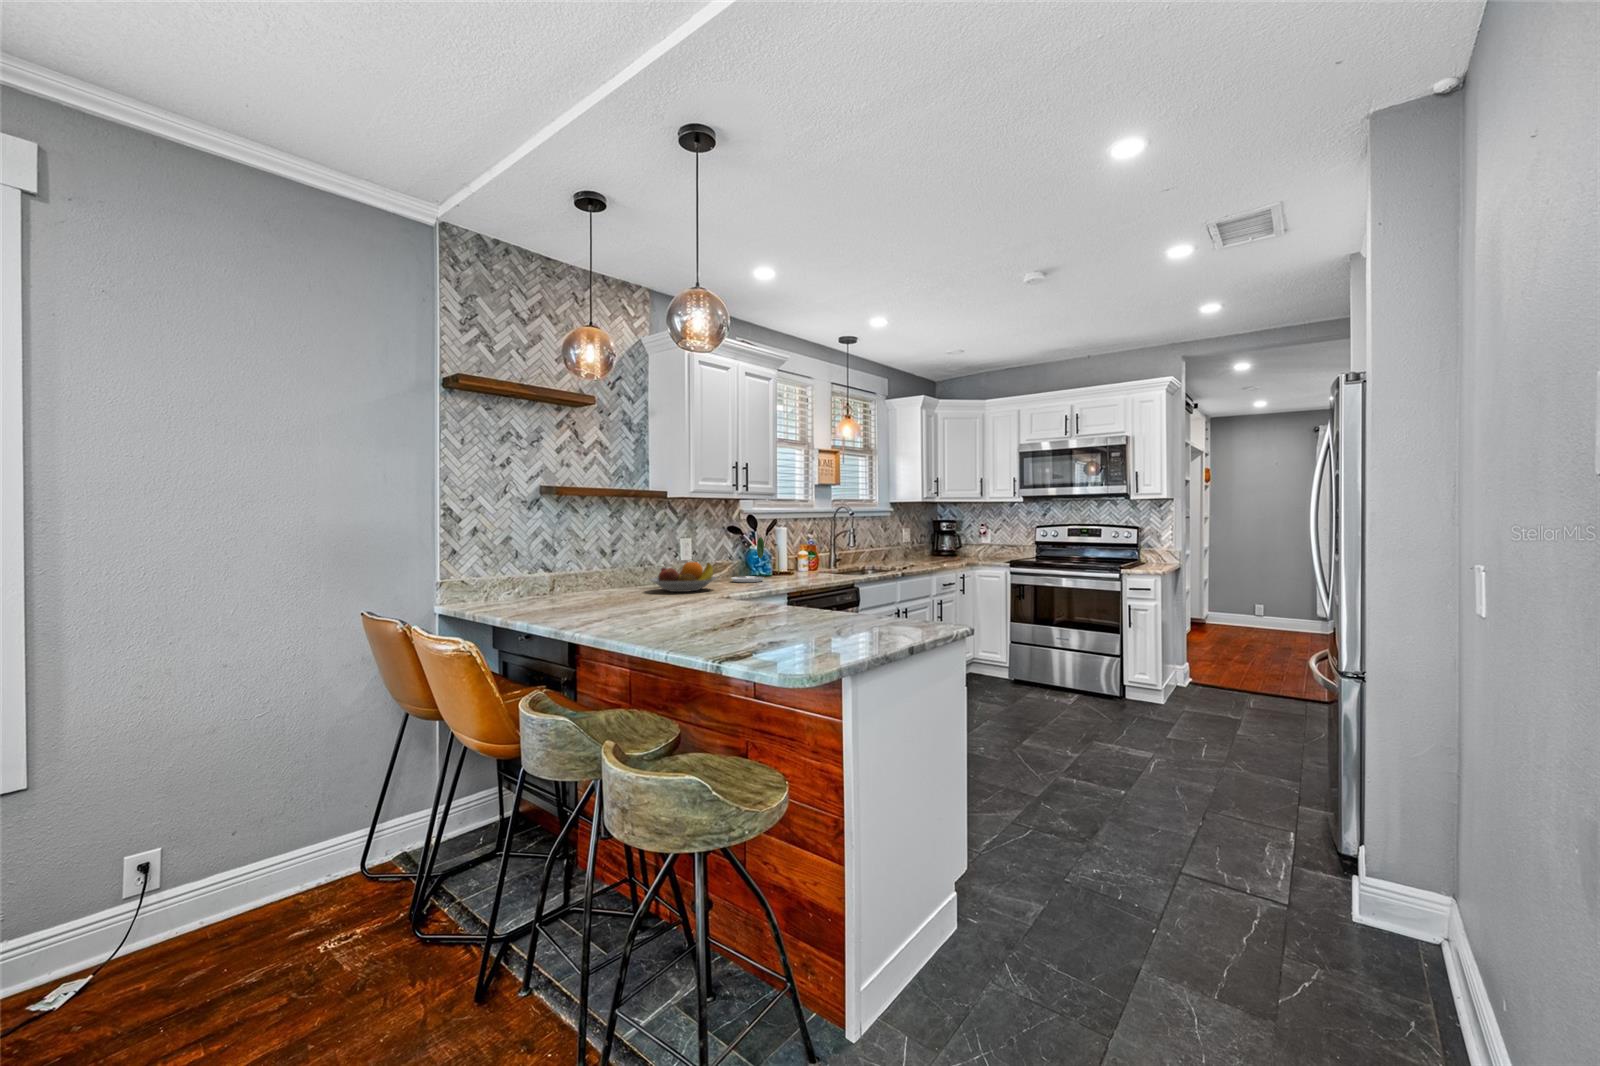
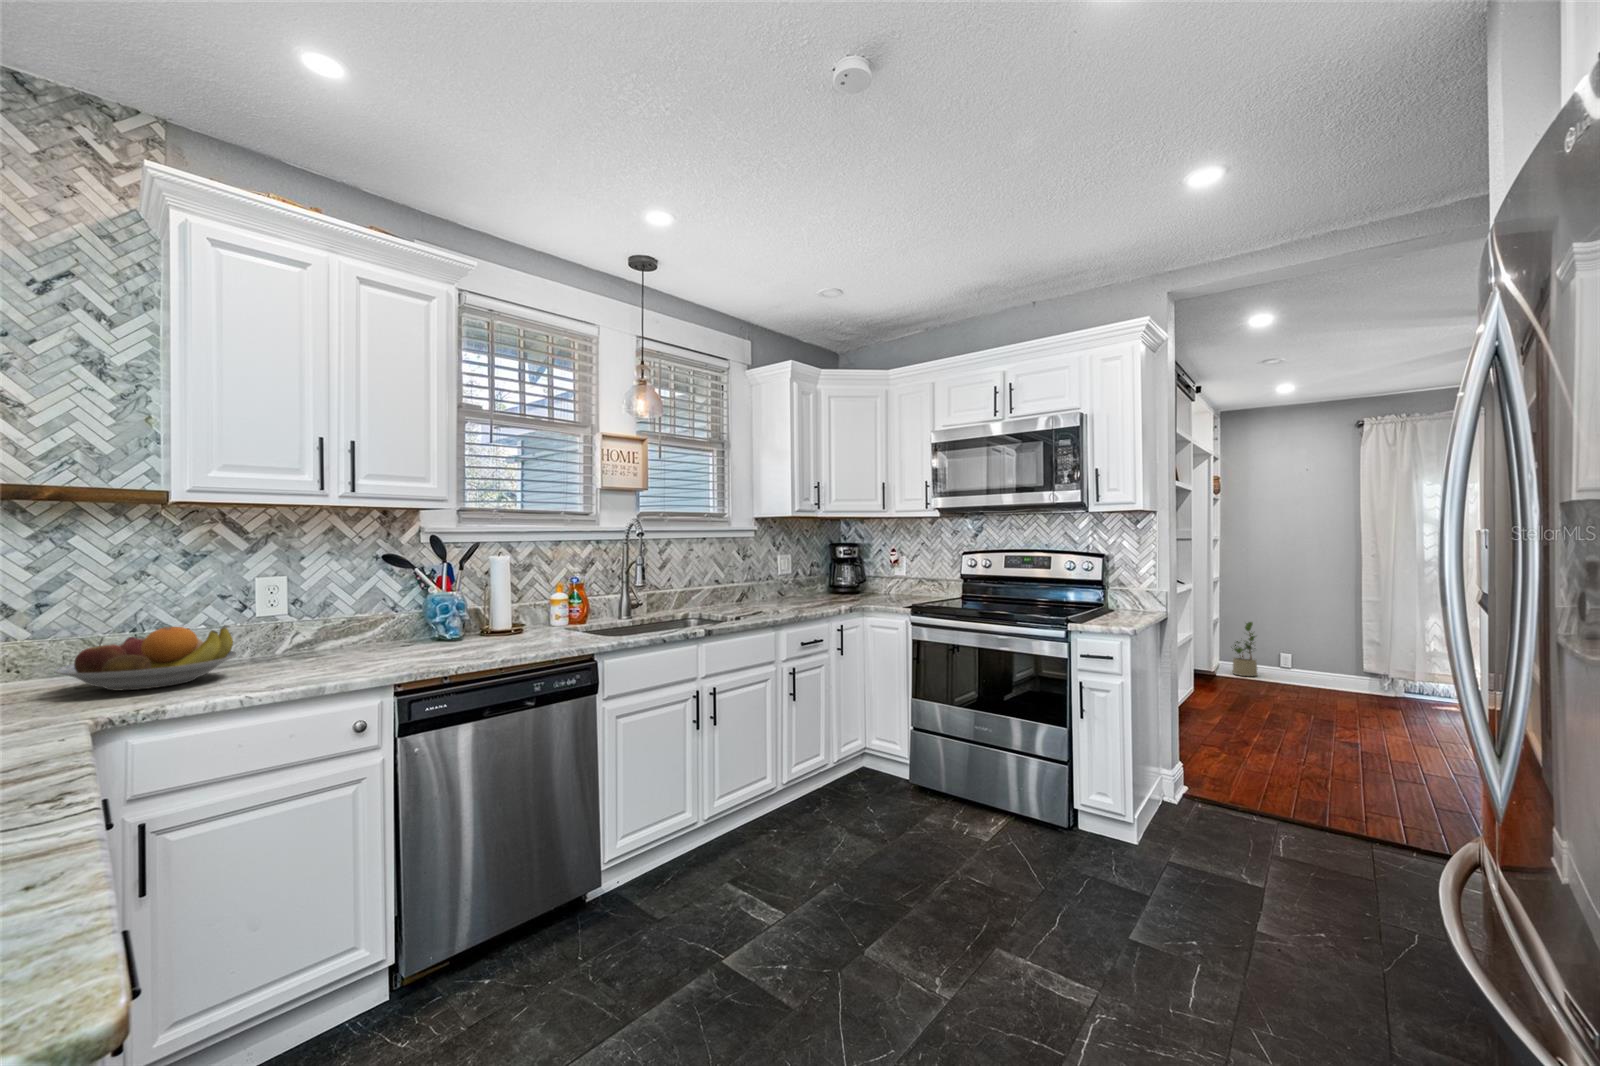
plate: present [731,537,764,582] -> none [345,574,421,657]
potted plant: none [1213,581,1240,623] -> present [1232,622,1258,676]

